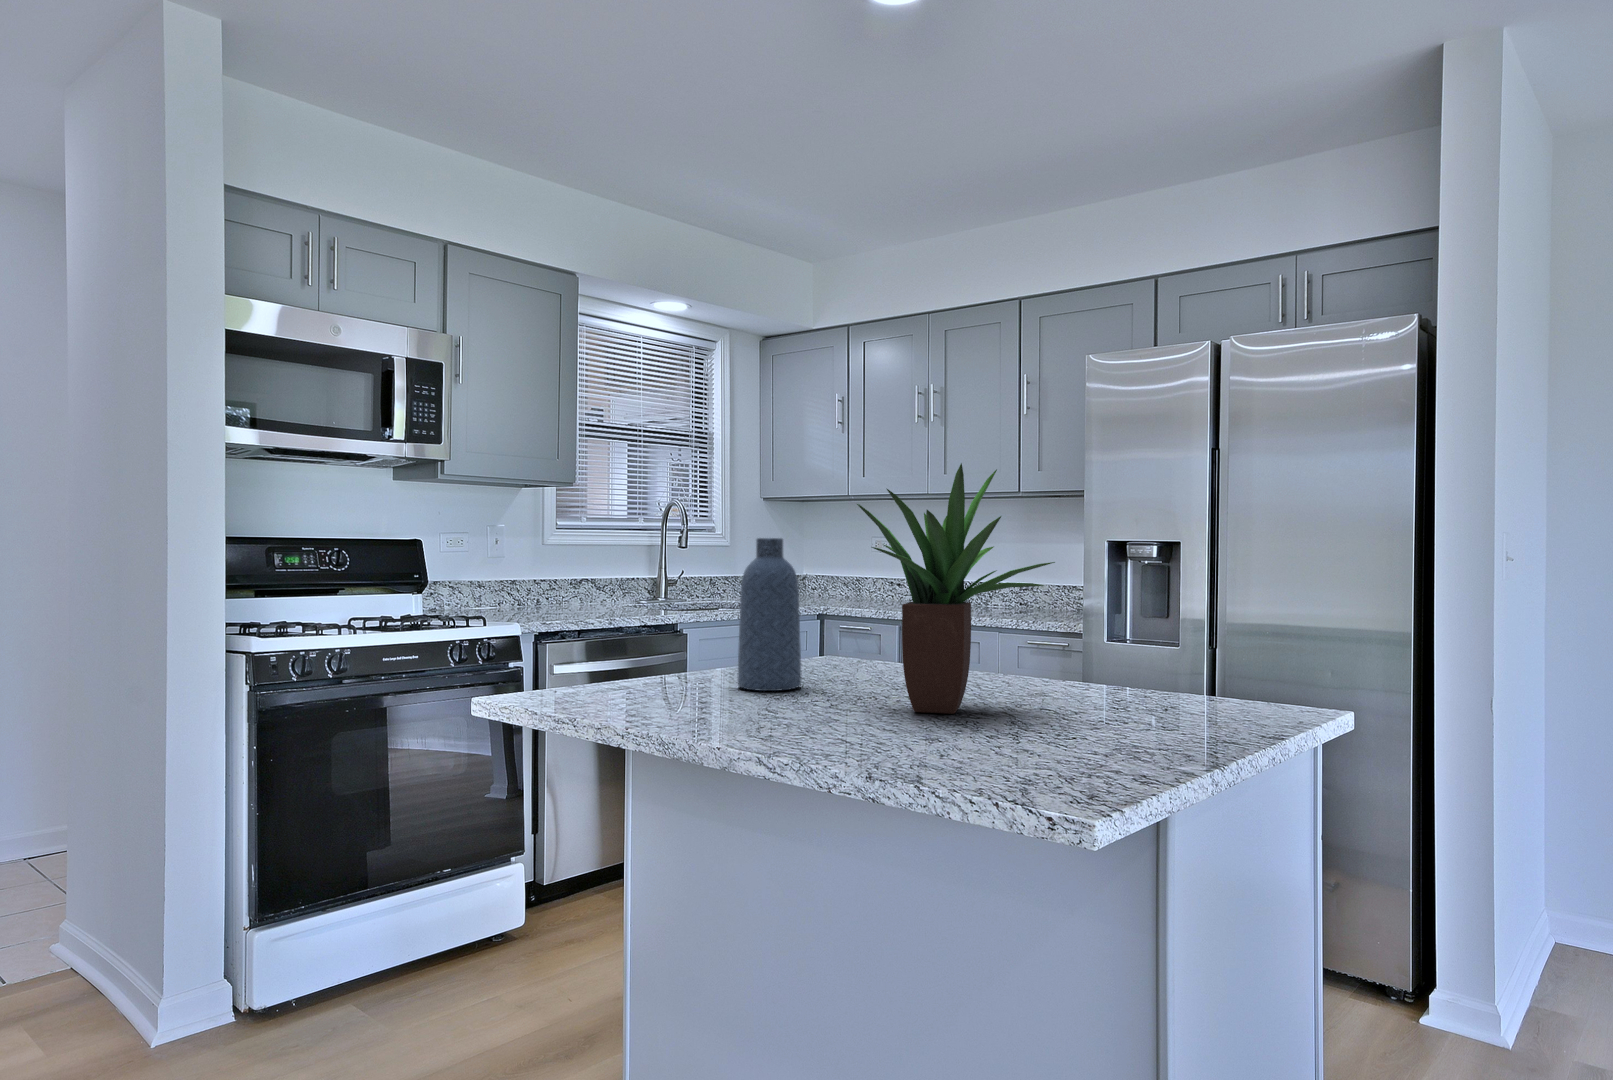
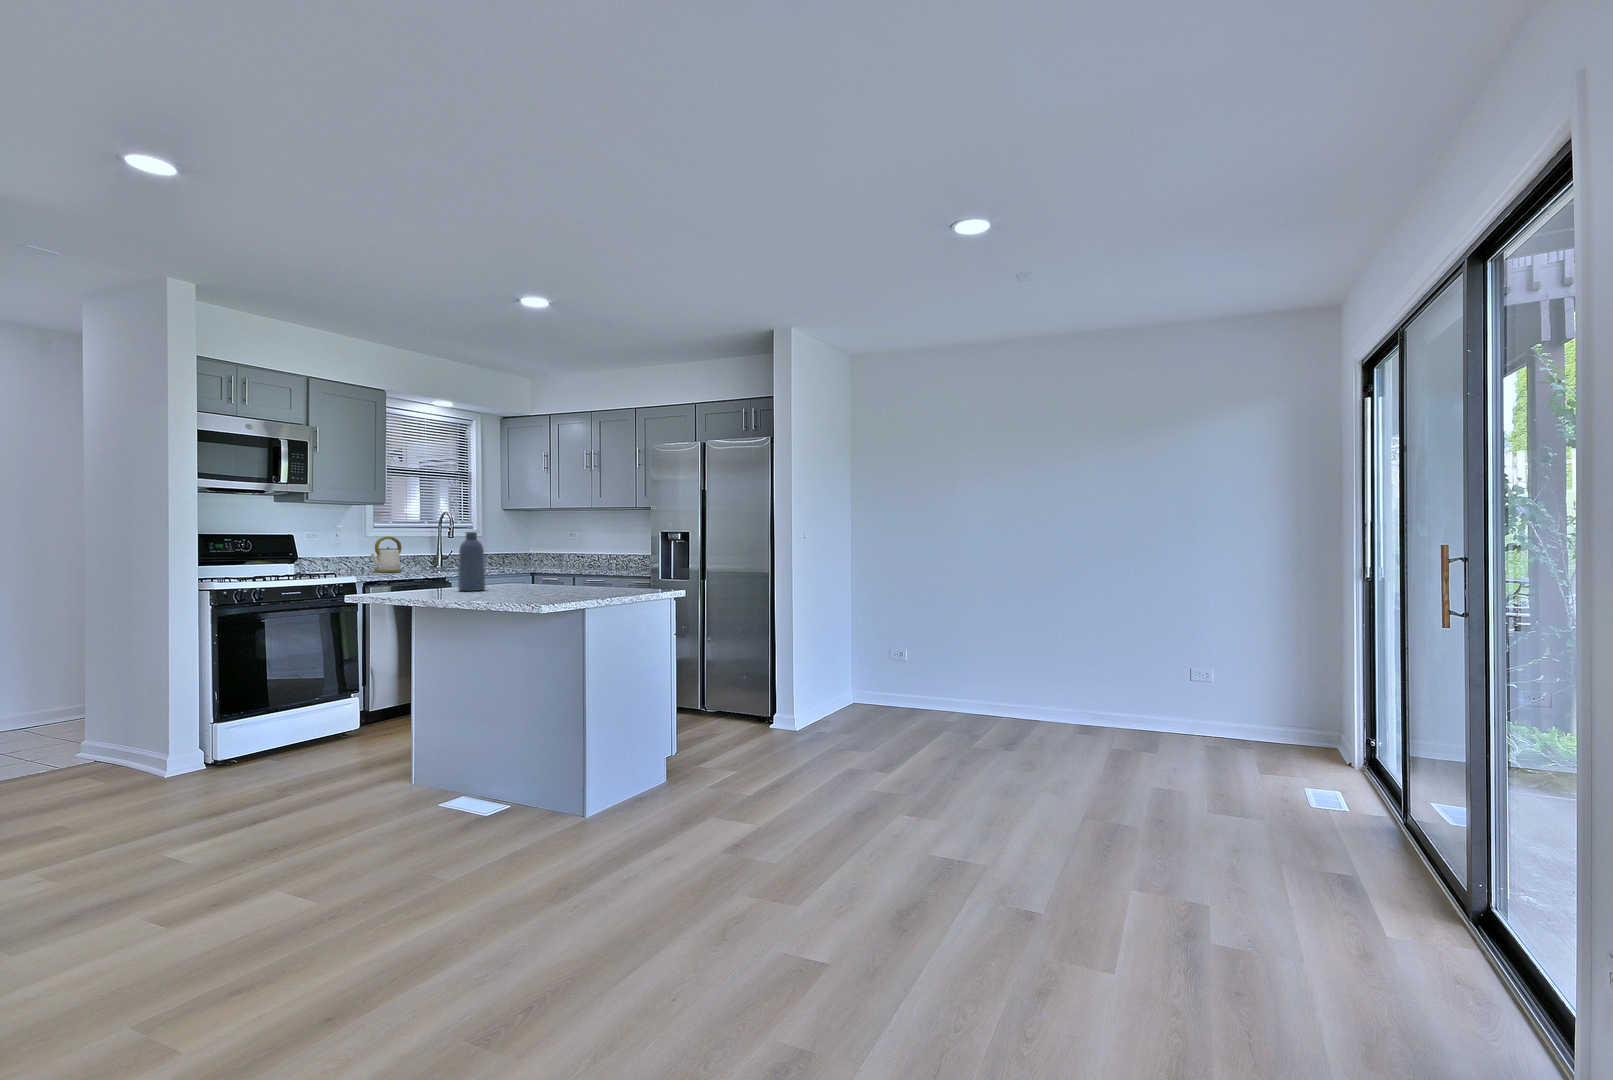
potted plant: present [857,463,1055,714] -> none [500,506,572,593]
kettle: none [550,545,602,611] -> present [370,536,402,572]

